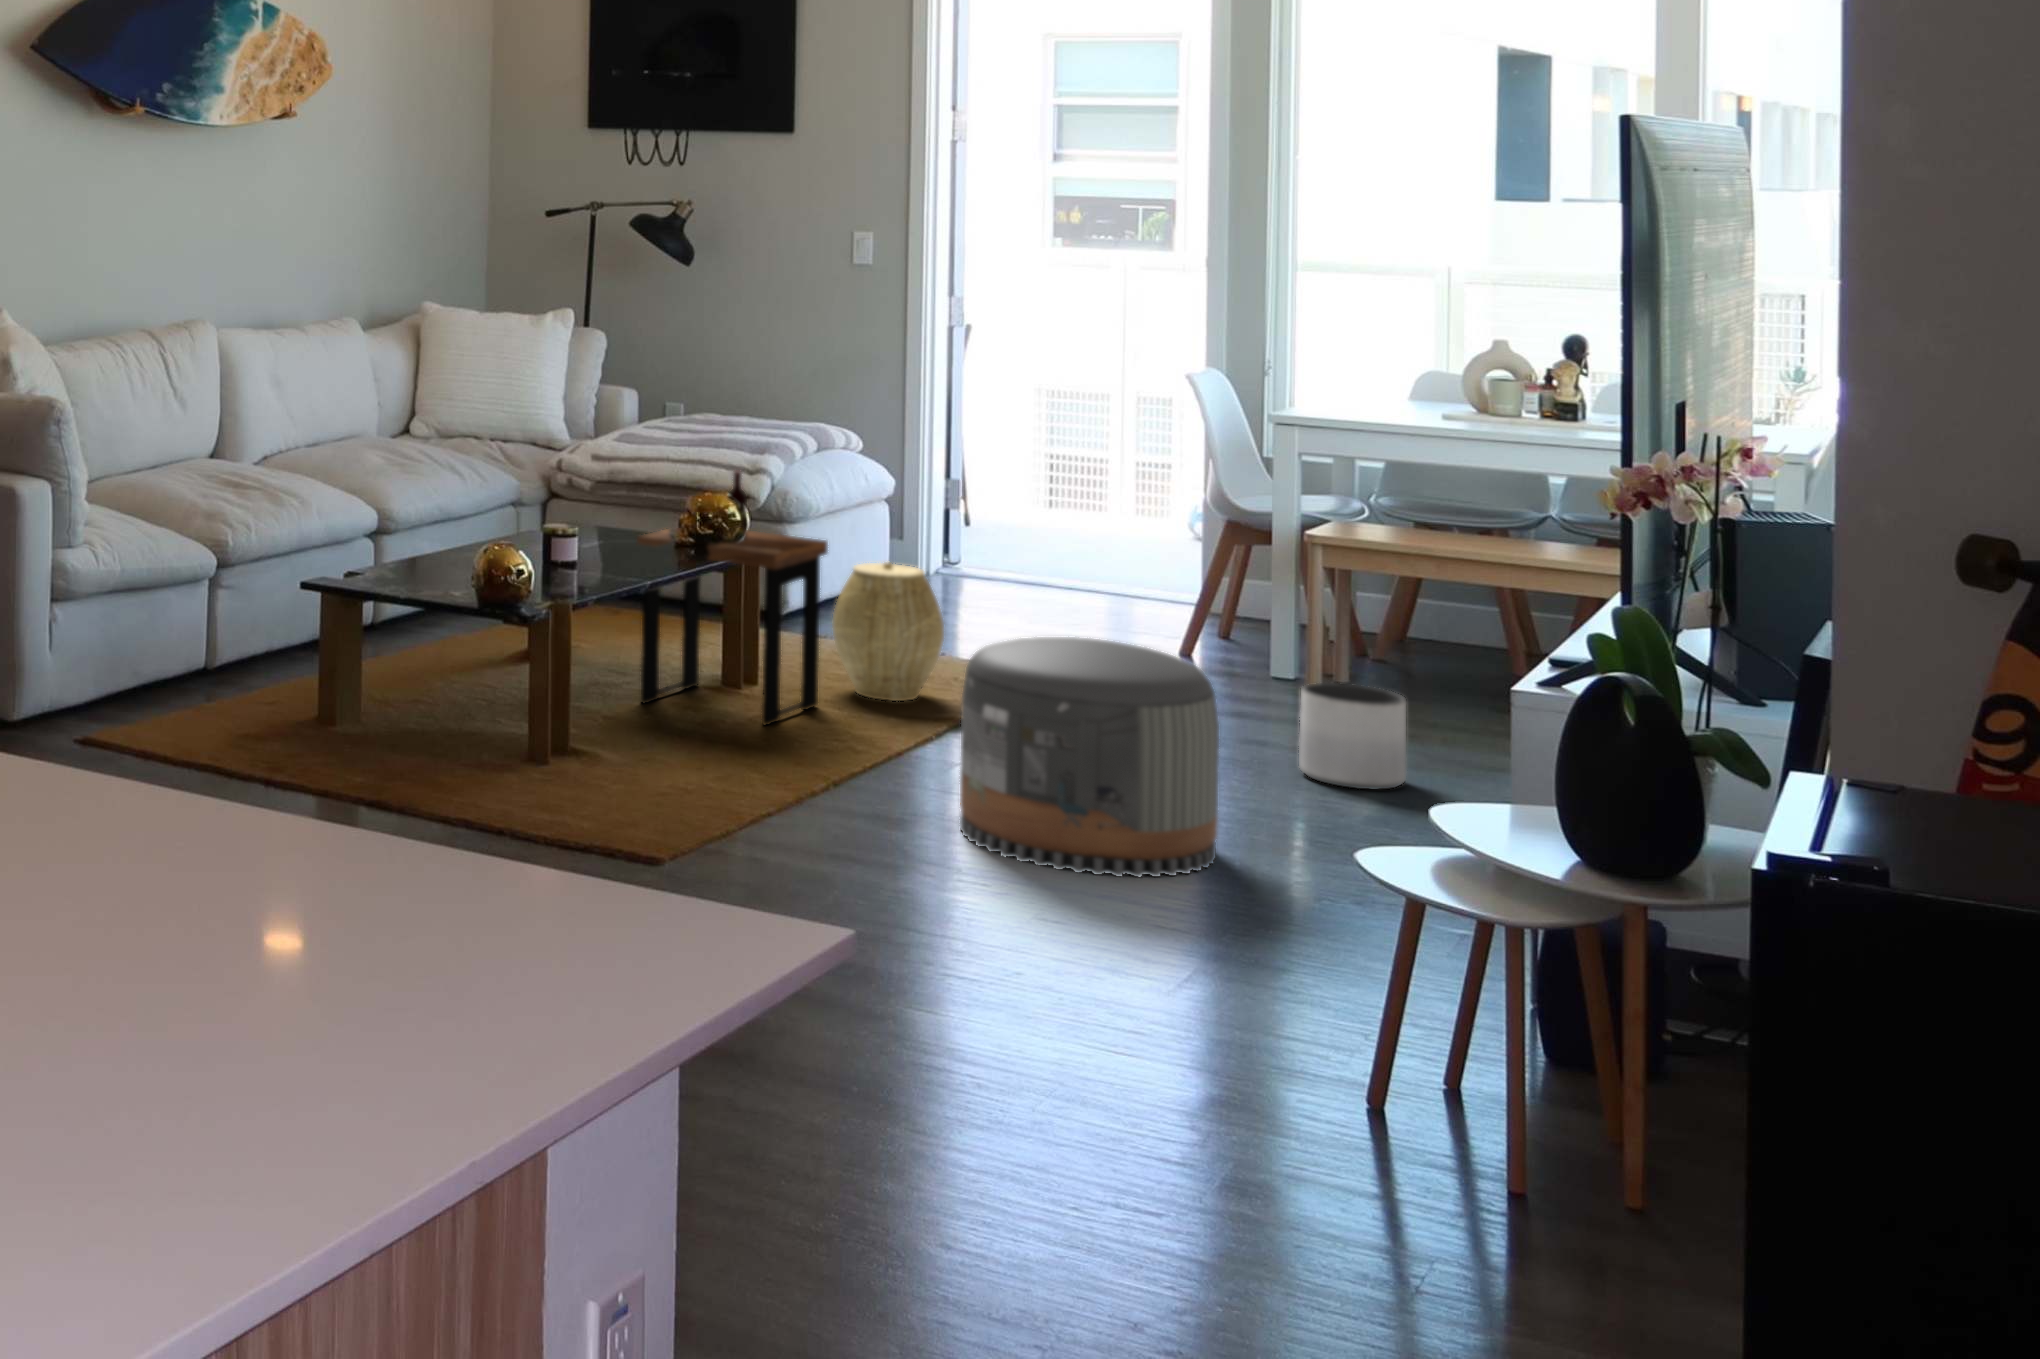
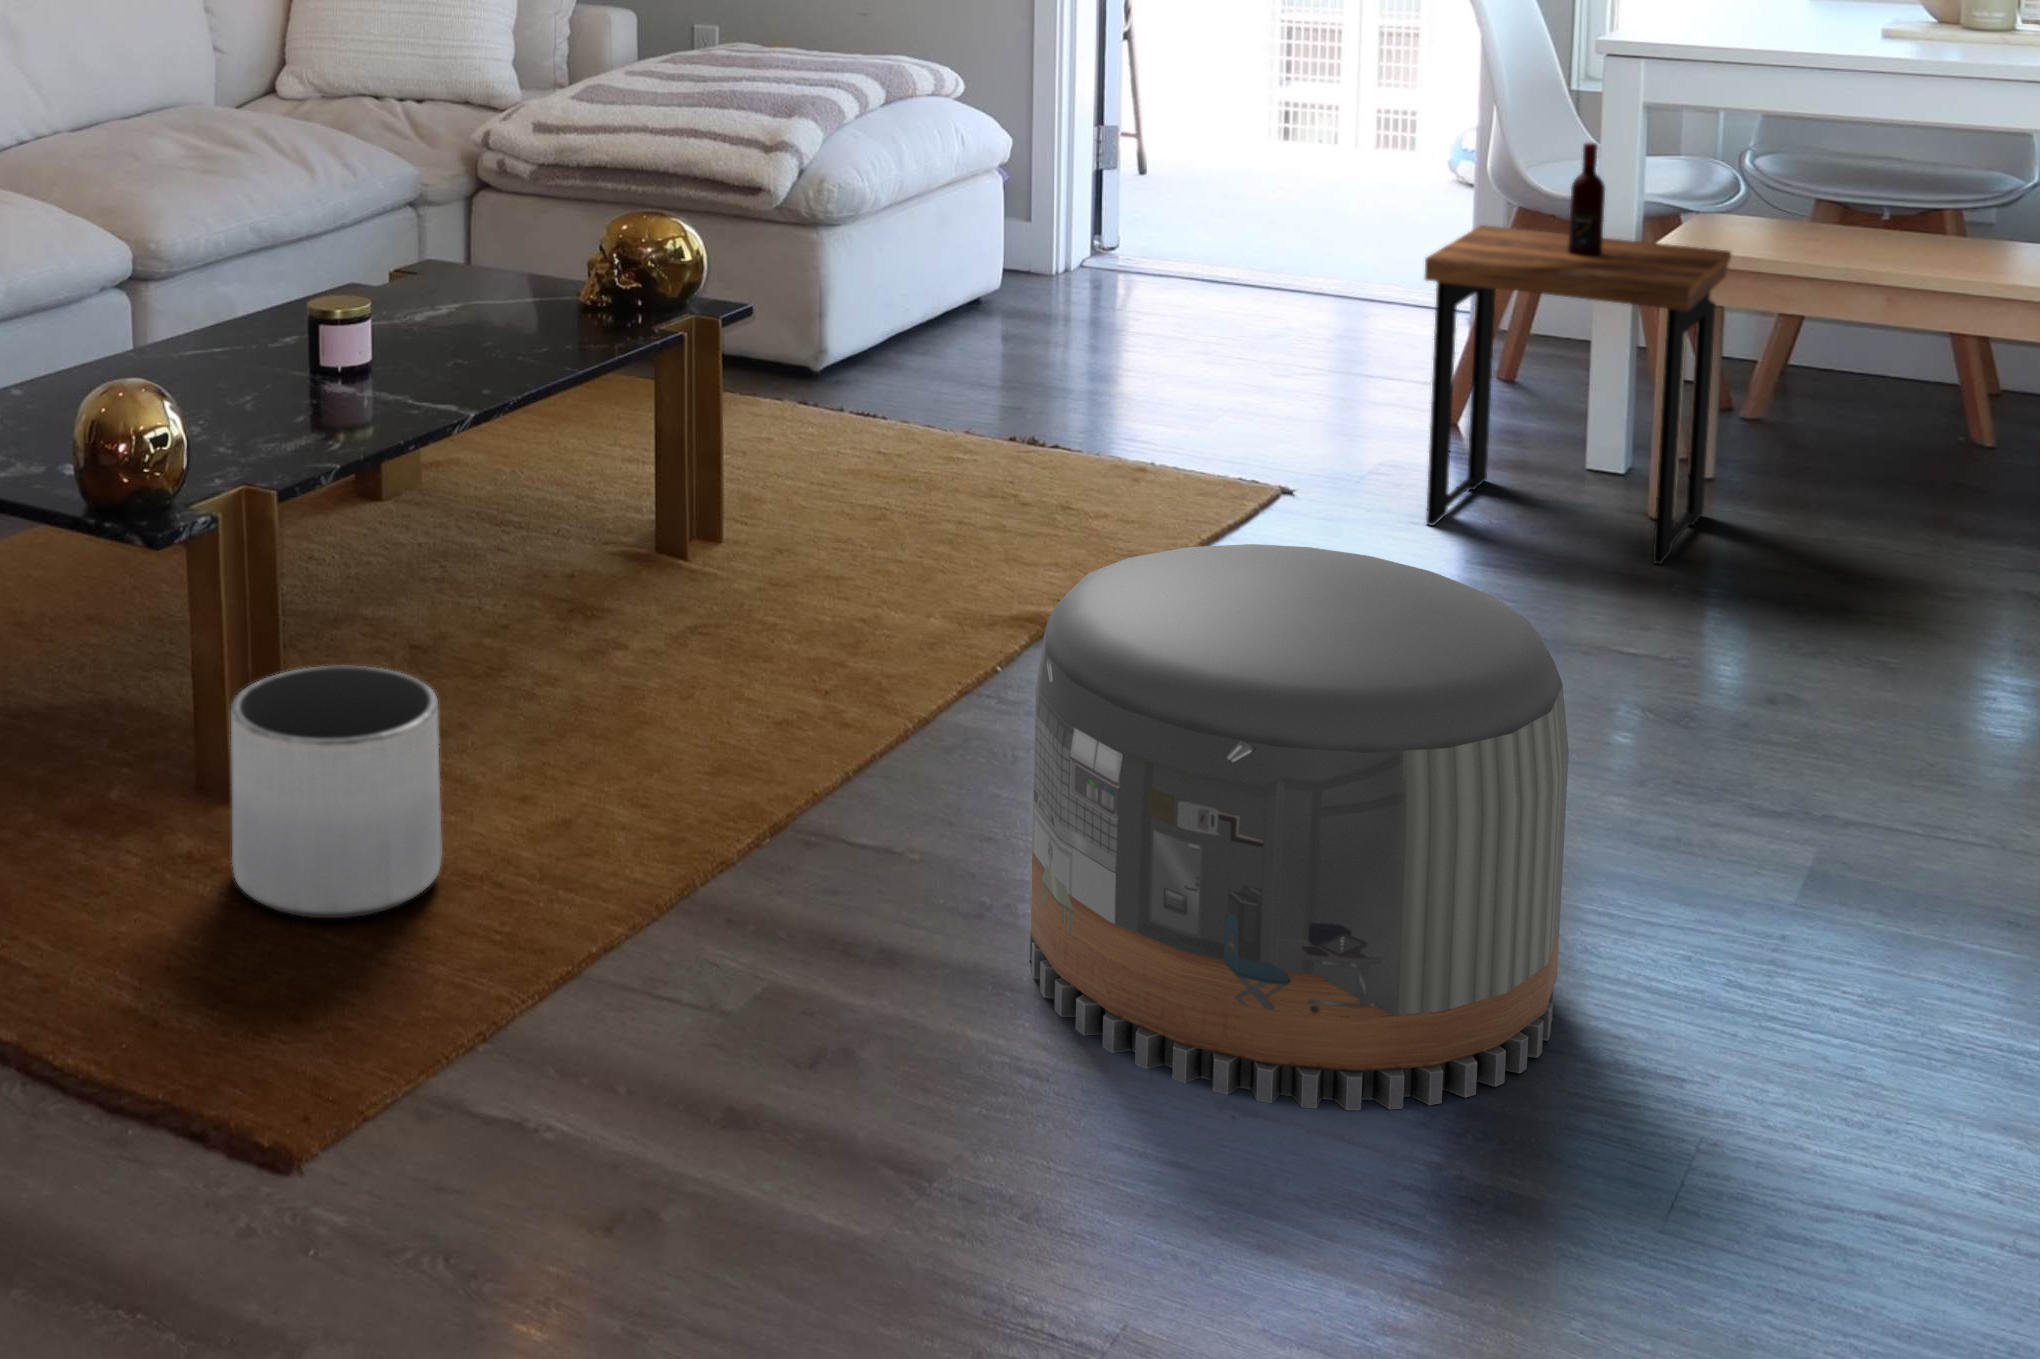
side table: present [637,470,828,725] -> present [1425,143,1731,564]
woven basket: present [832,561,944,701] -> none [864,320,1053,561]
planter: present [1299,683,1406,789] -> present [231,666,442,918]

